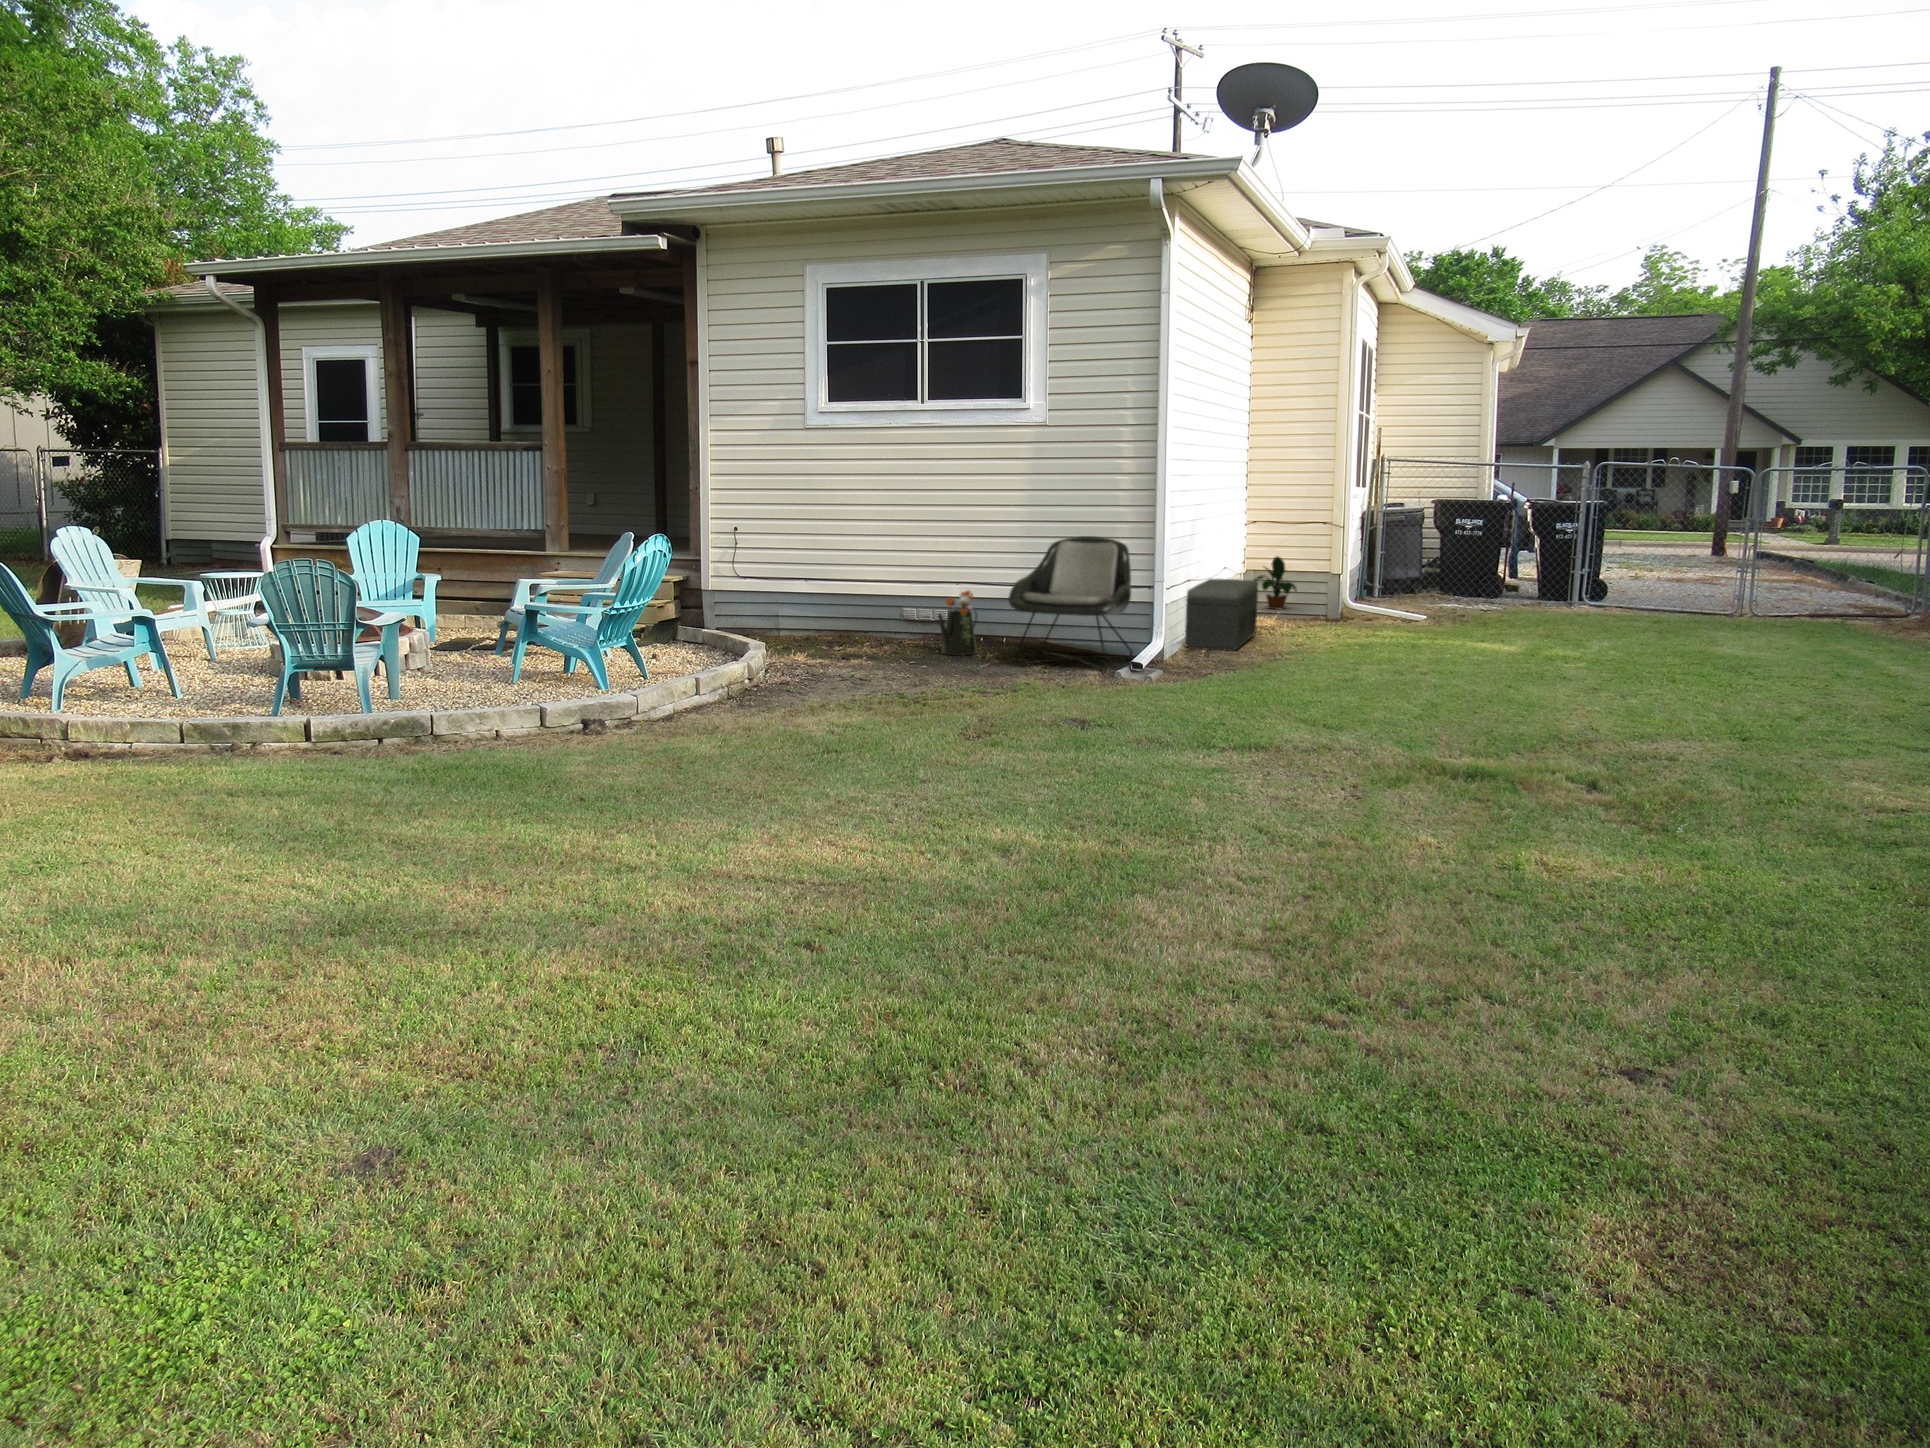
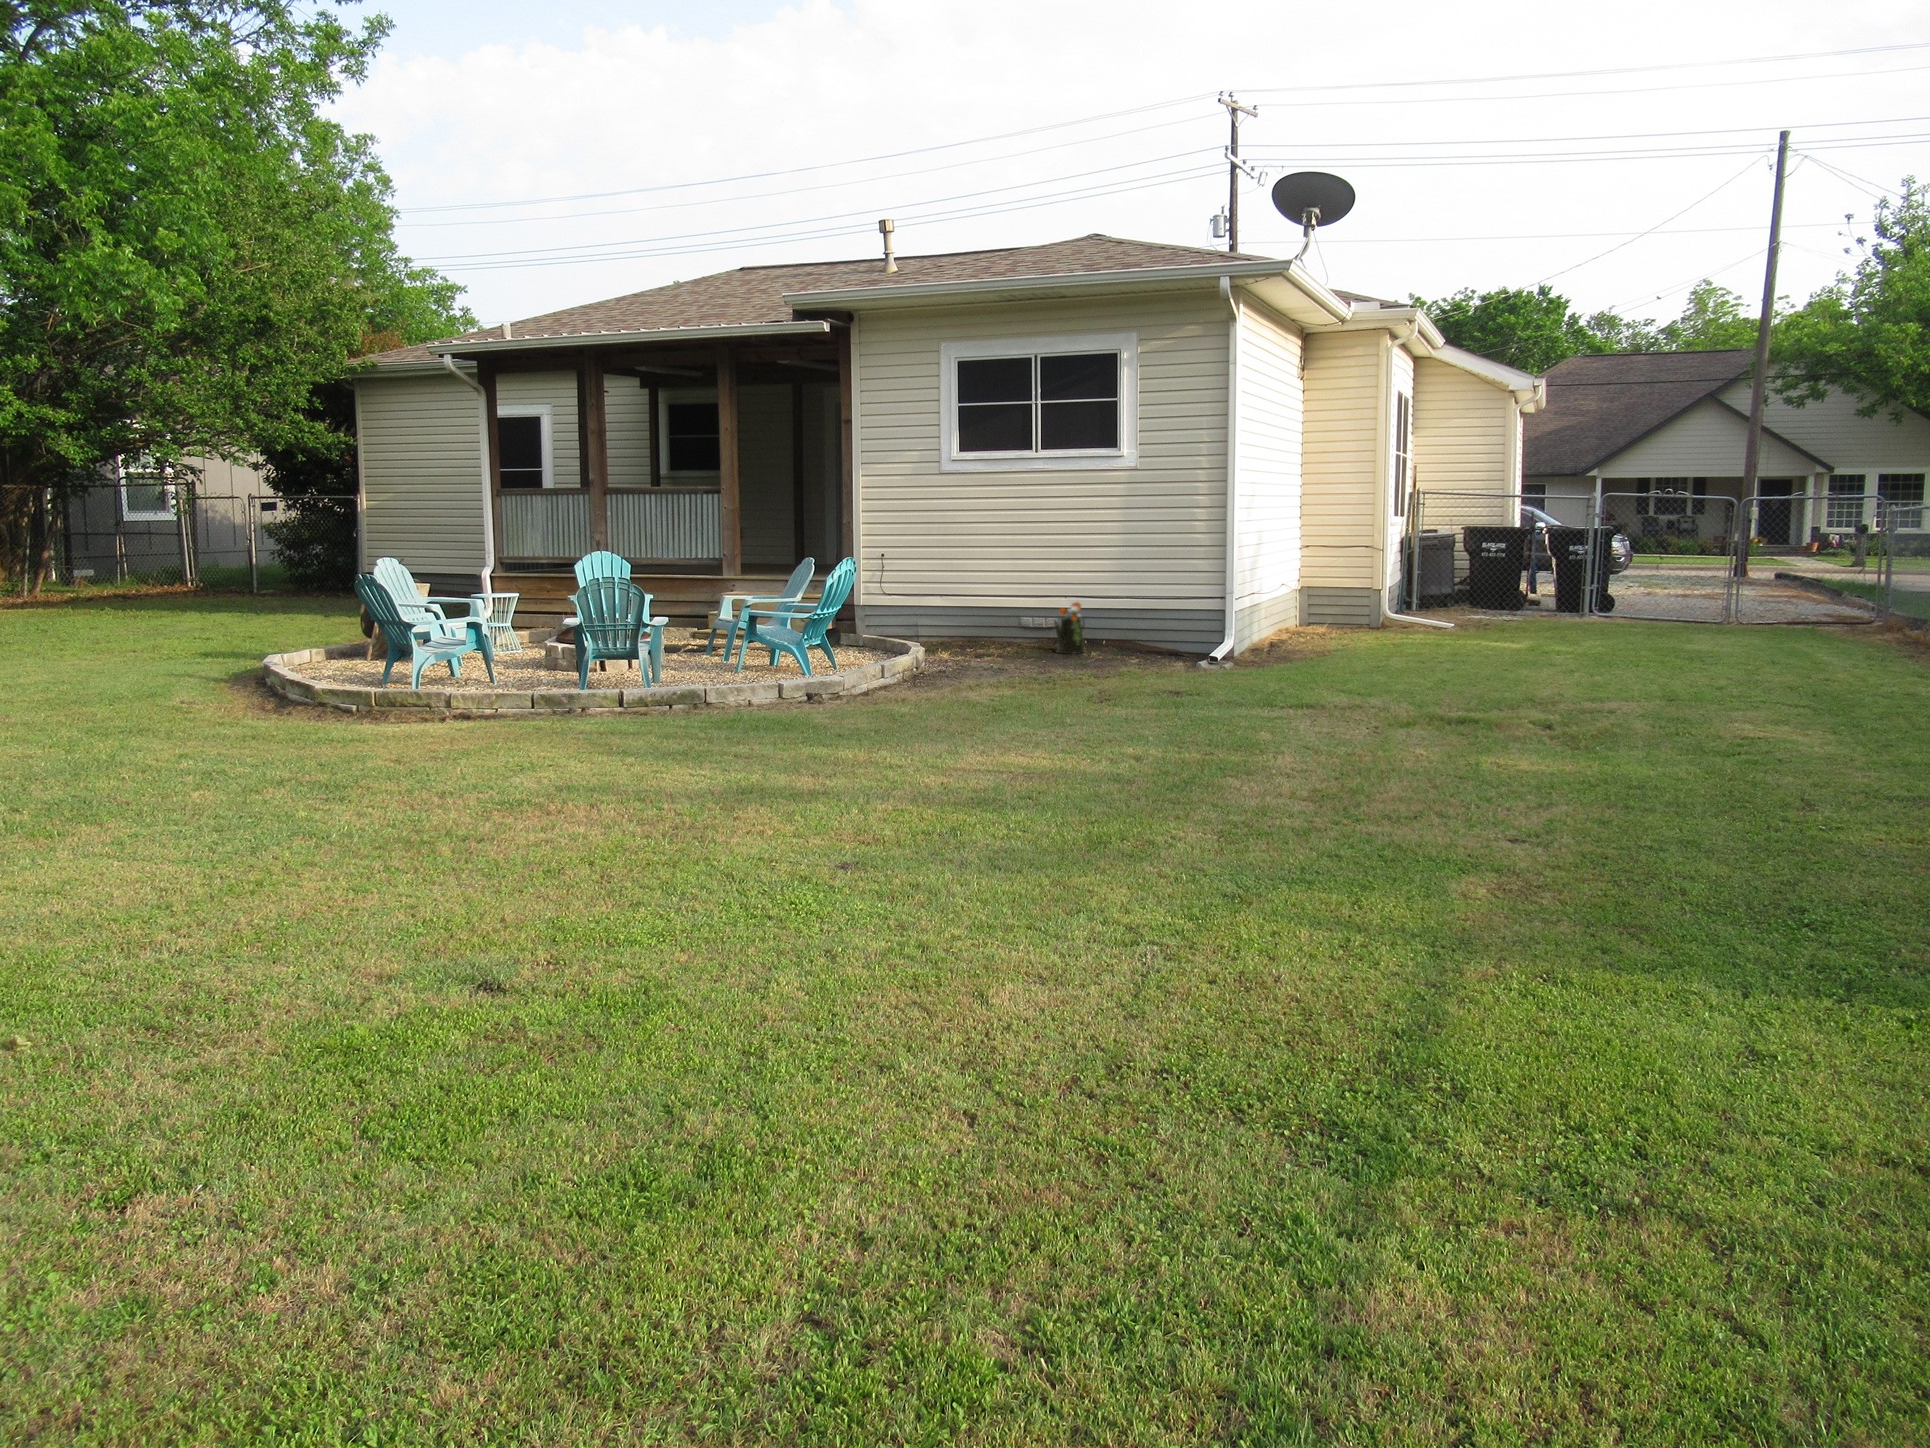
lounge chair: present [1008,536,1132,672] -> none [1113,557,1211,664]
potted plant: present [1255,556,1297,609] -> none [1305,576,1344,621]
storage bench: present [1185,579,1258,651] -> none [1252,592,1311,650]

